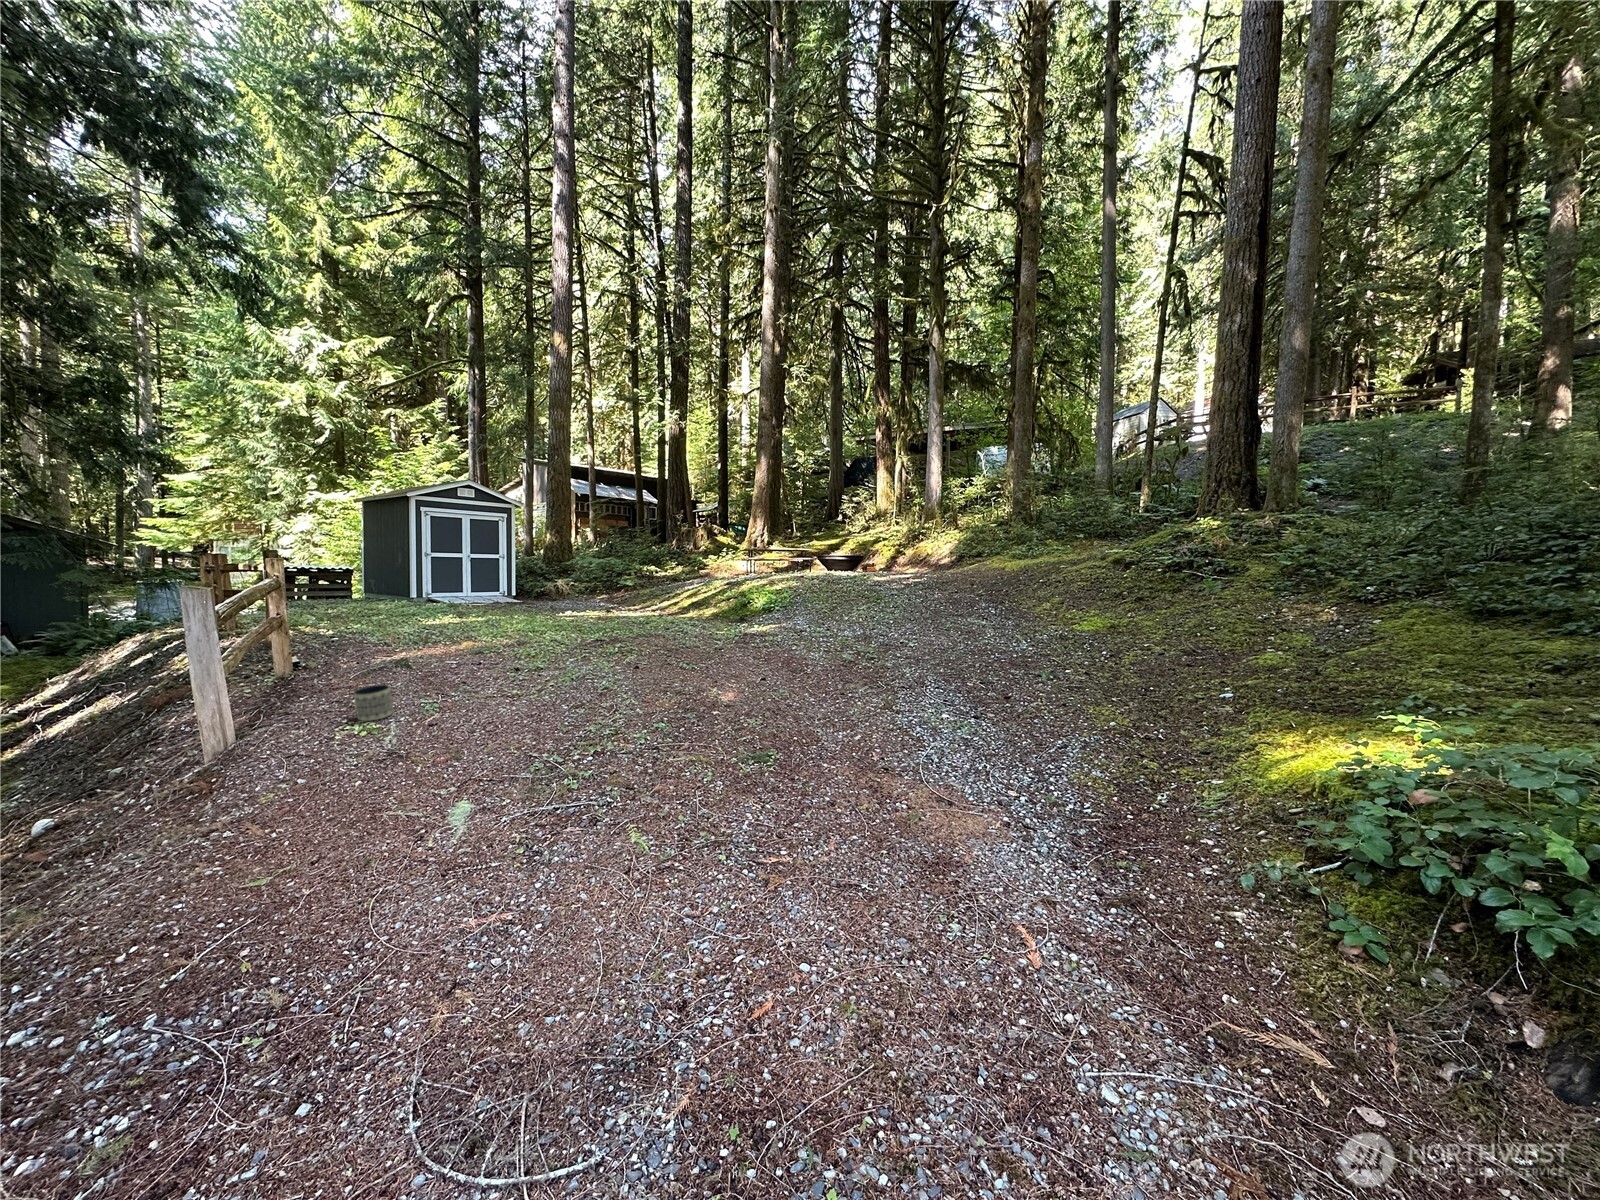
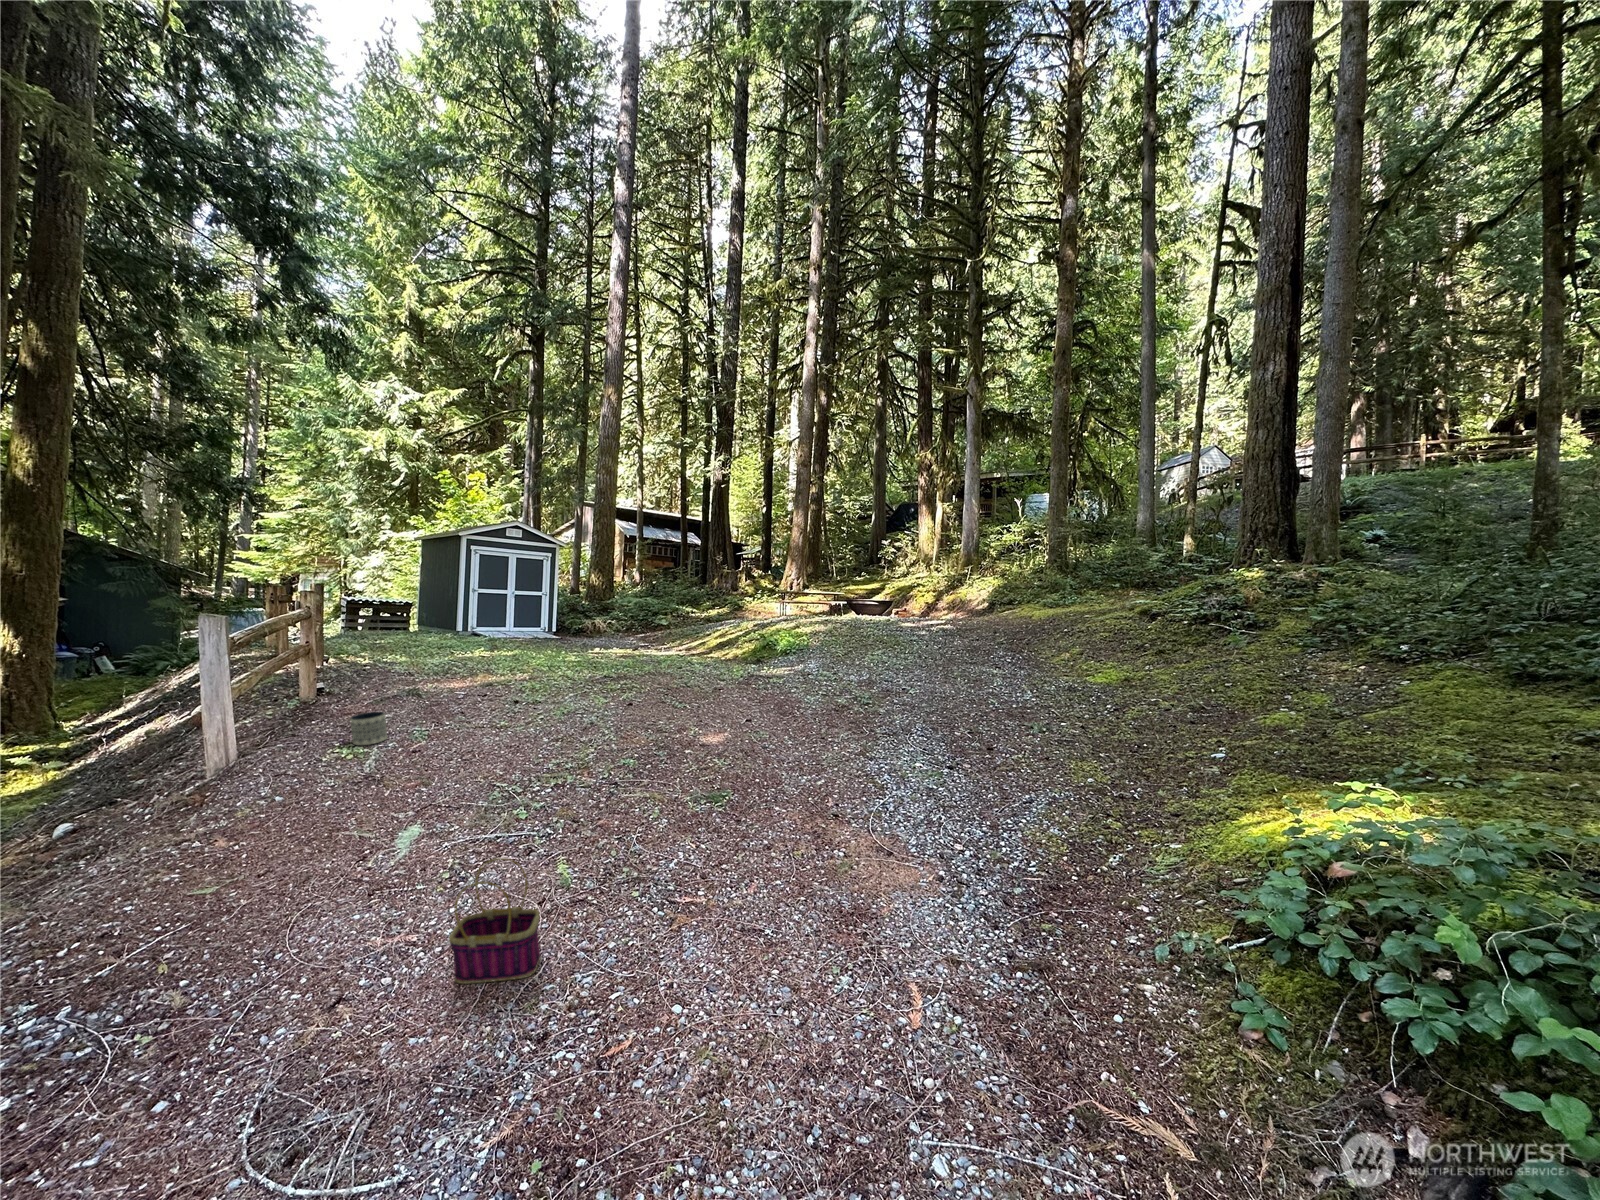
basket: none [563,832,651,959] -> present [449,858,541,984]

